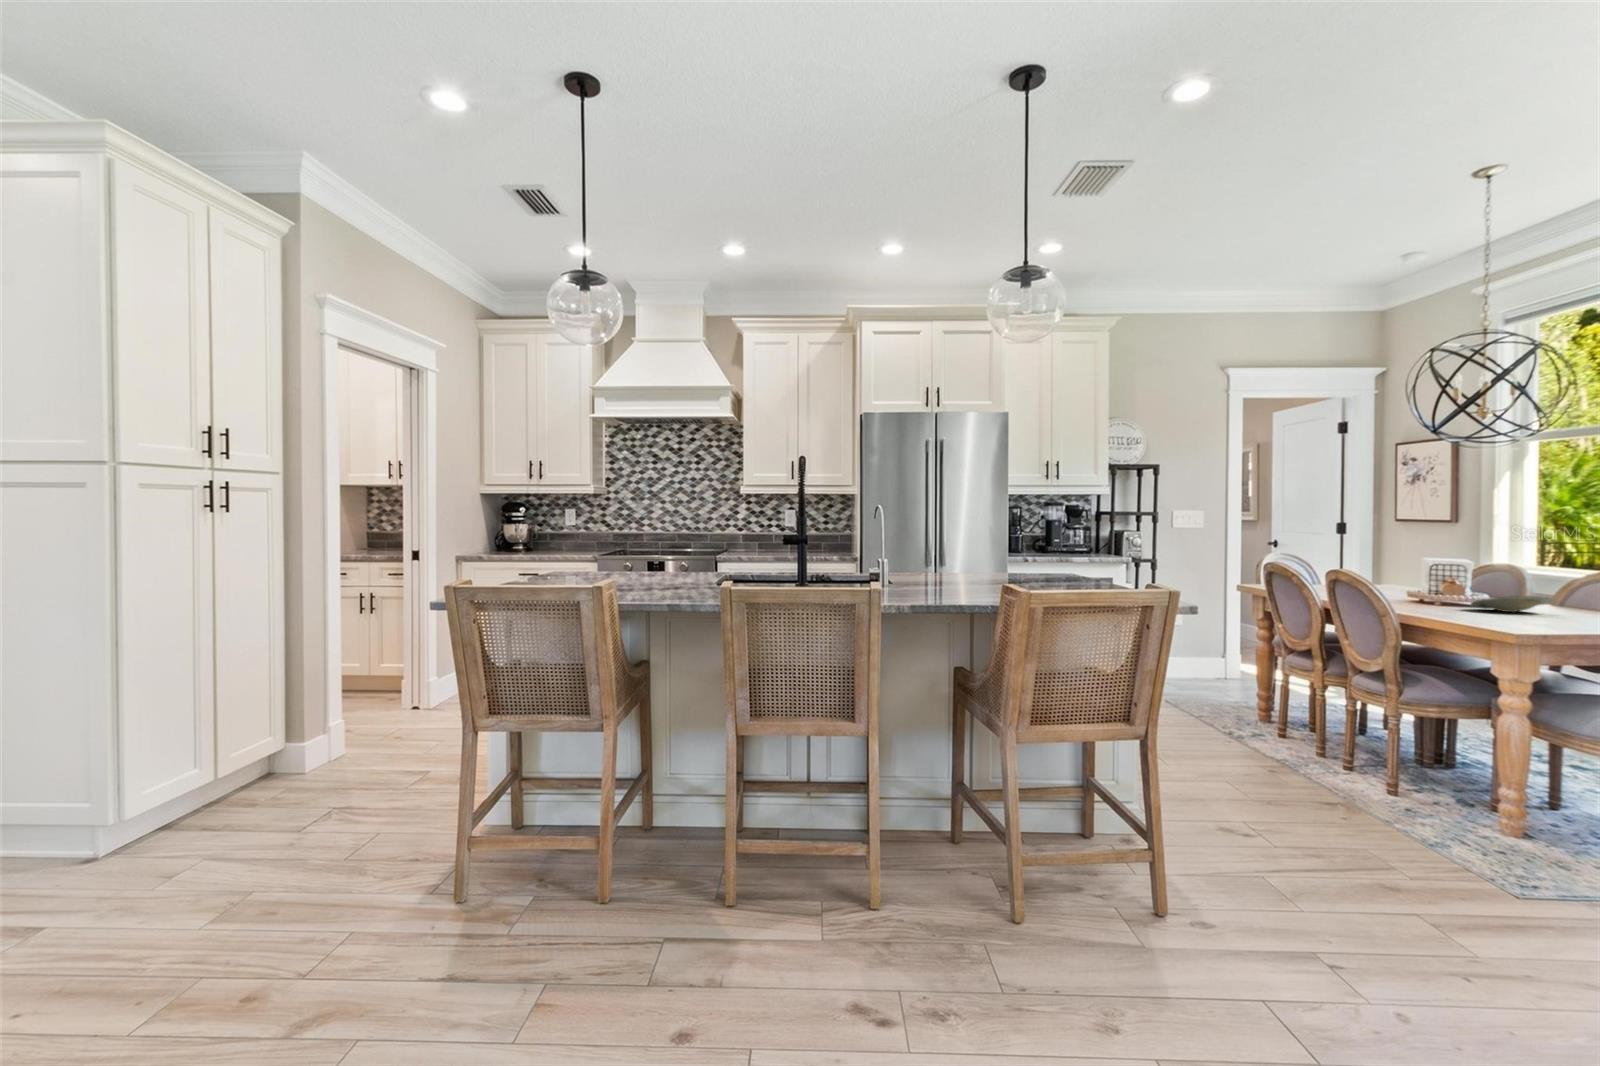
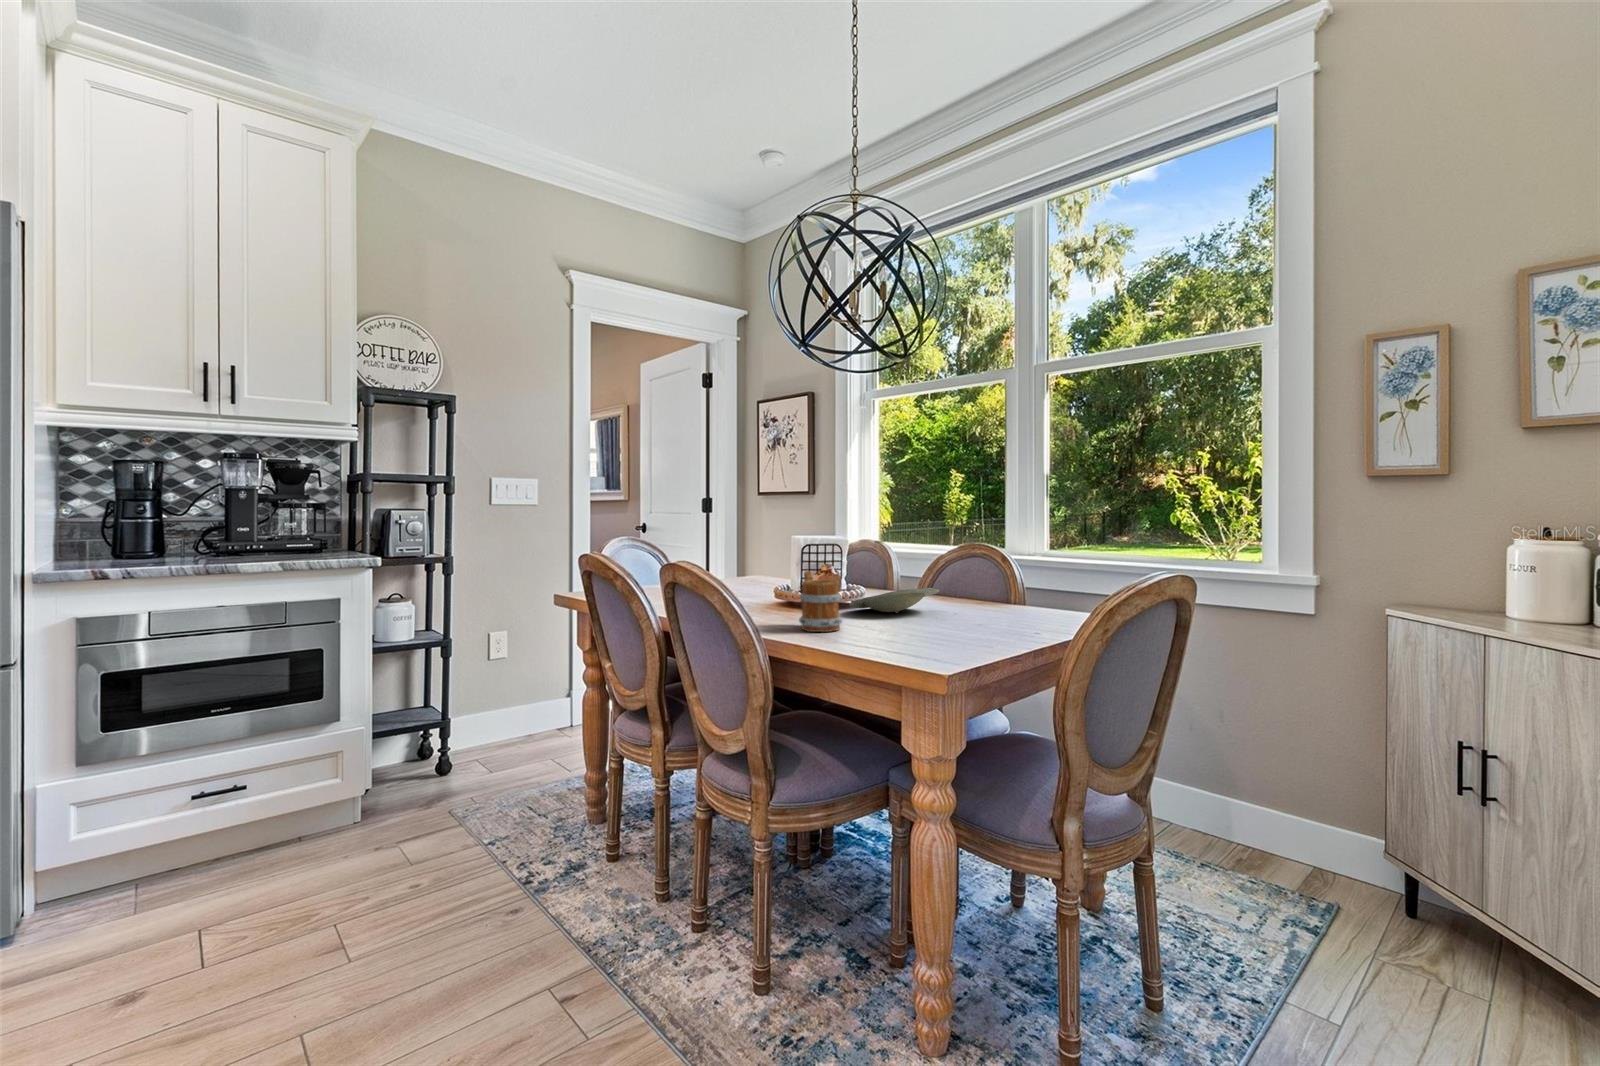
mug: none [1423,578,1457,615] -> present [799,571,842,632]

